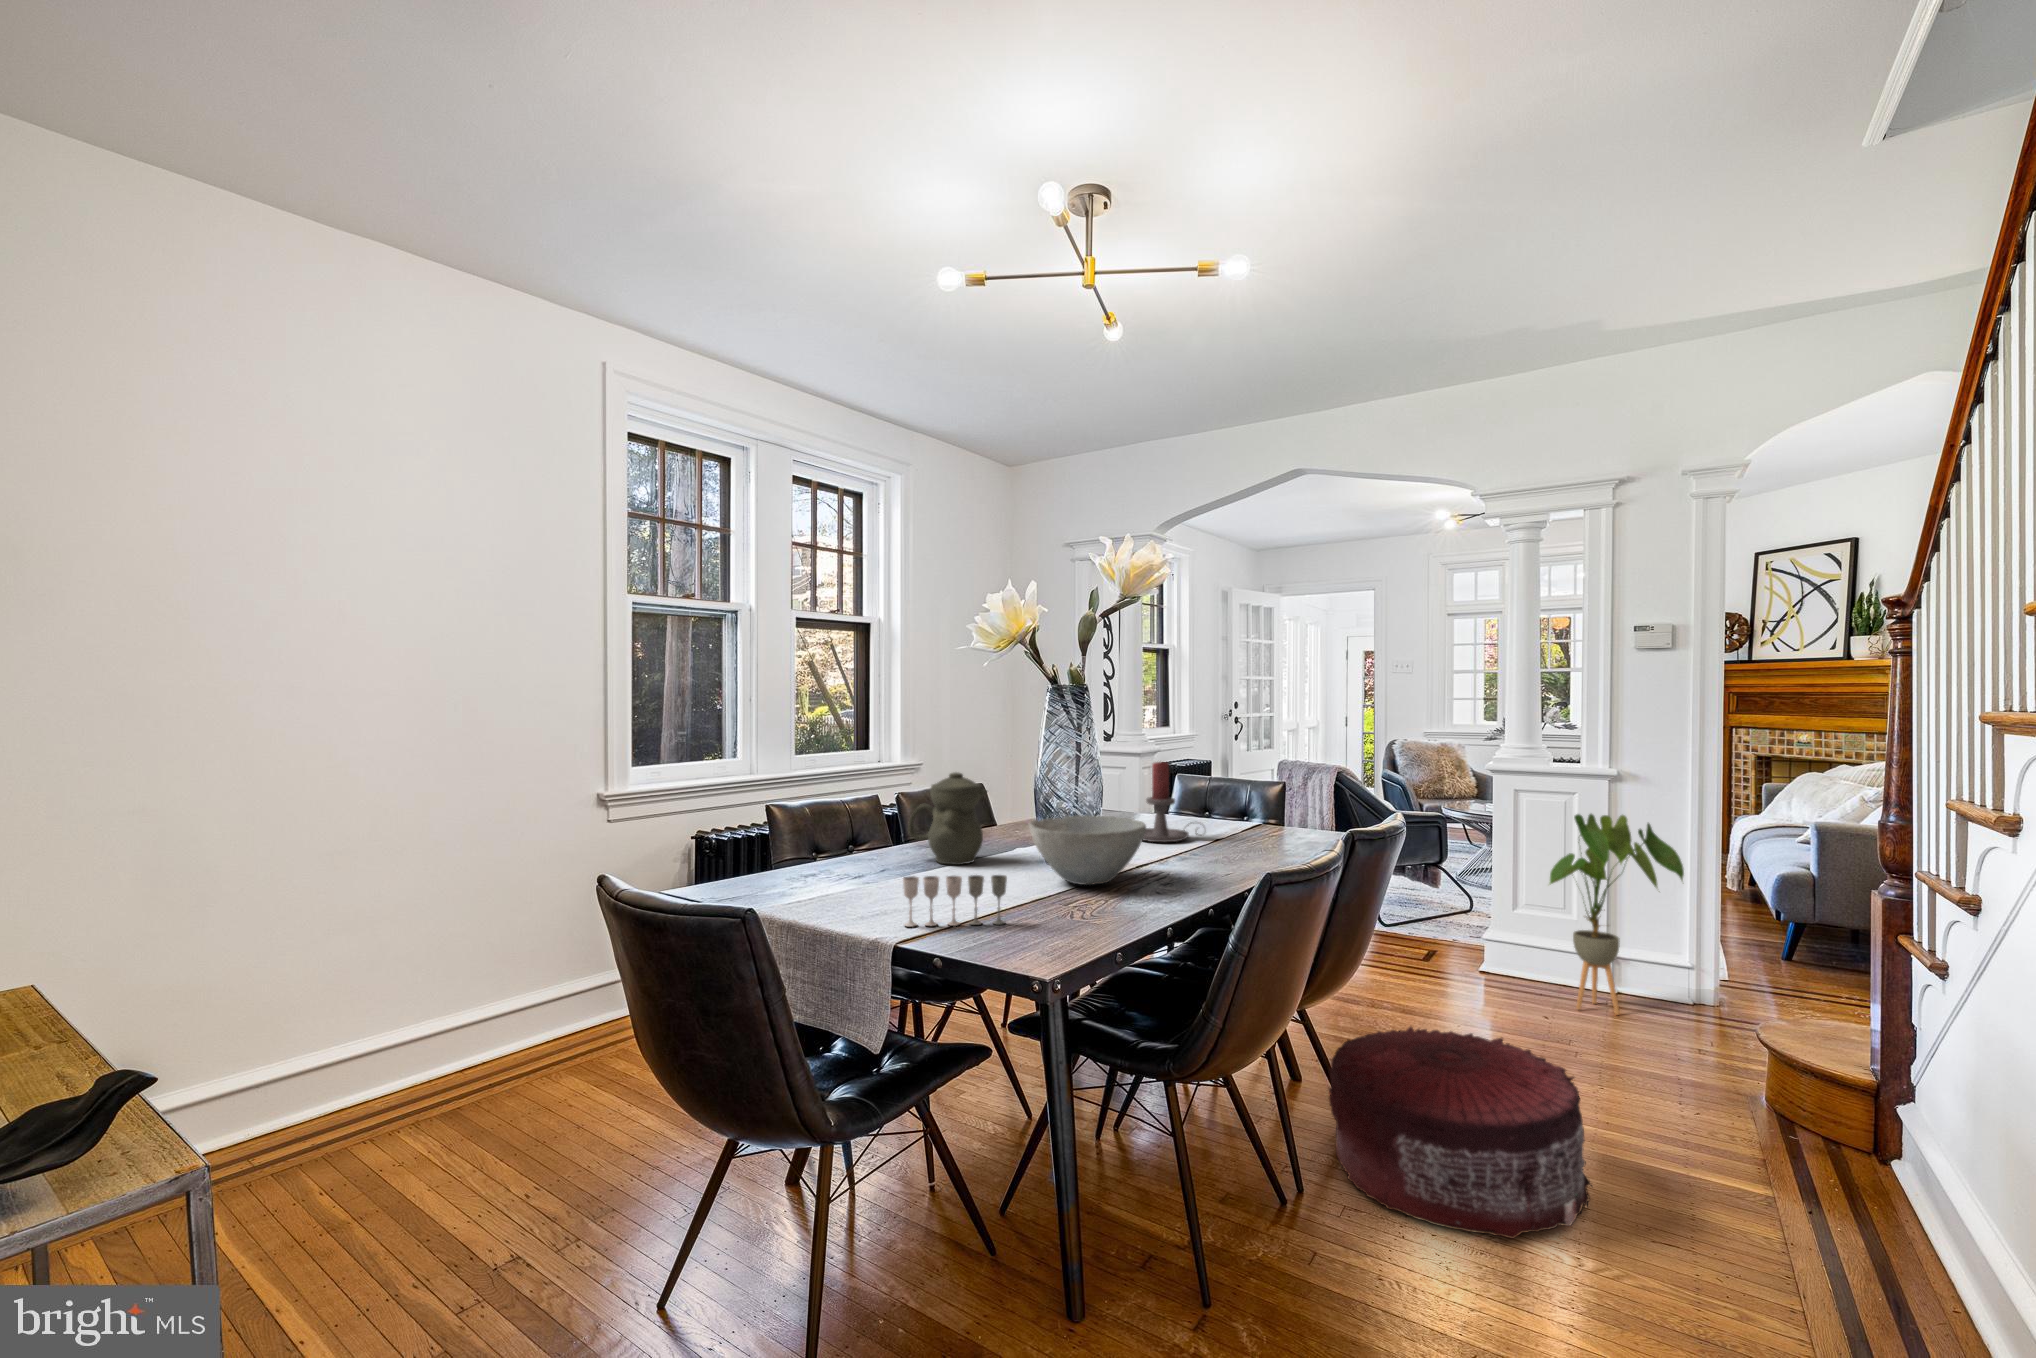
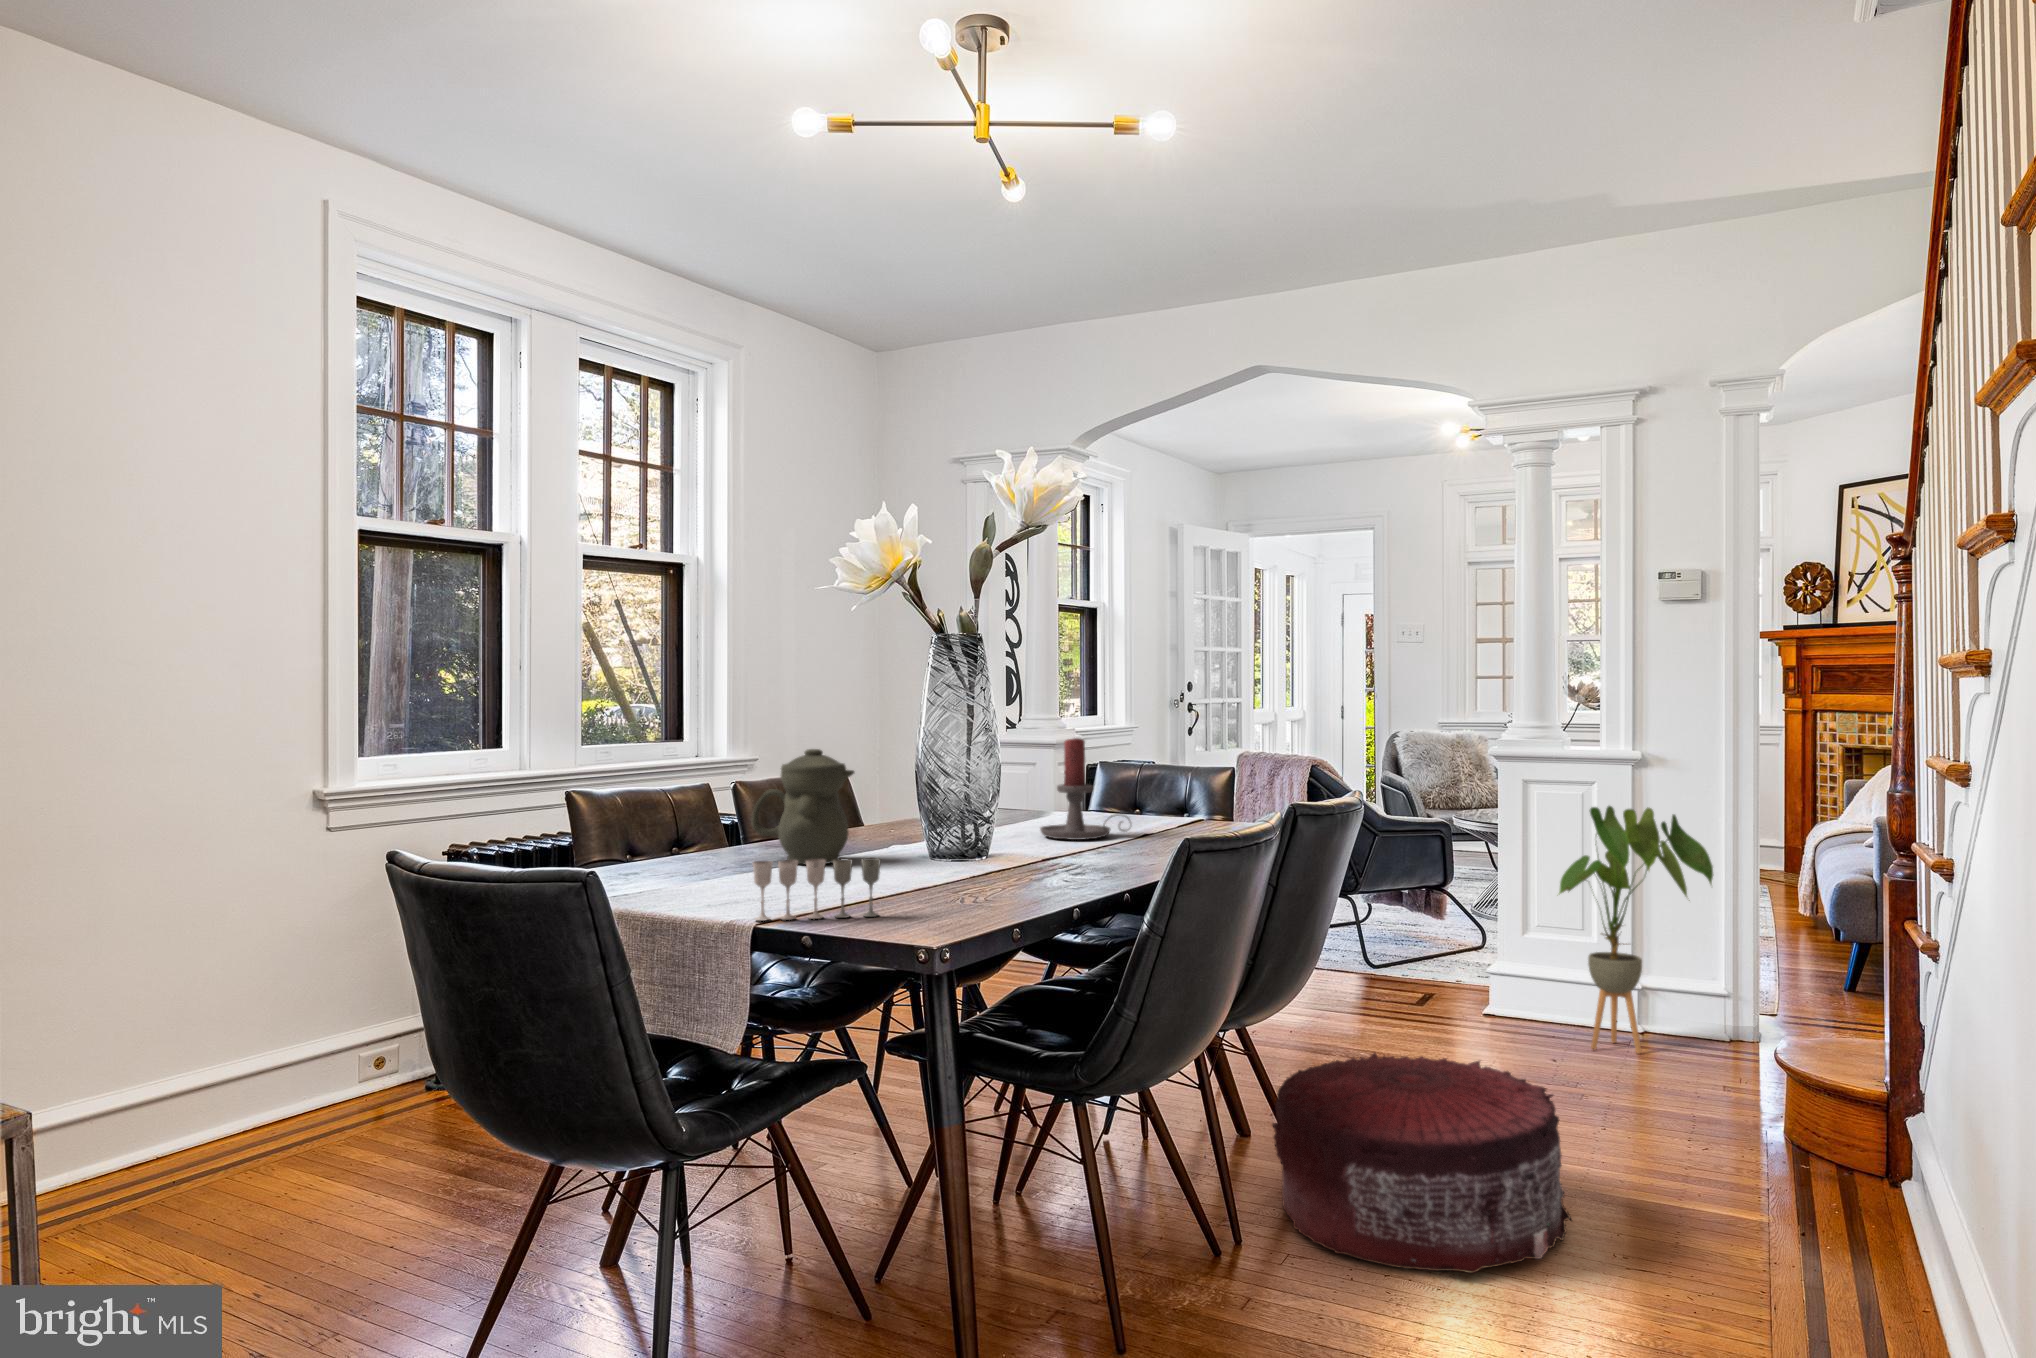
bowl: present [1029,815,1146,885] -> none [907,799,1052,879]

